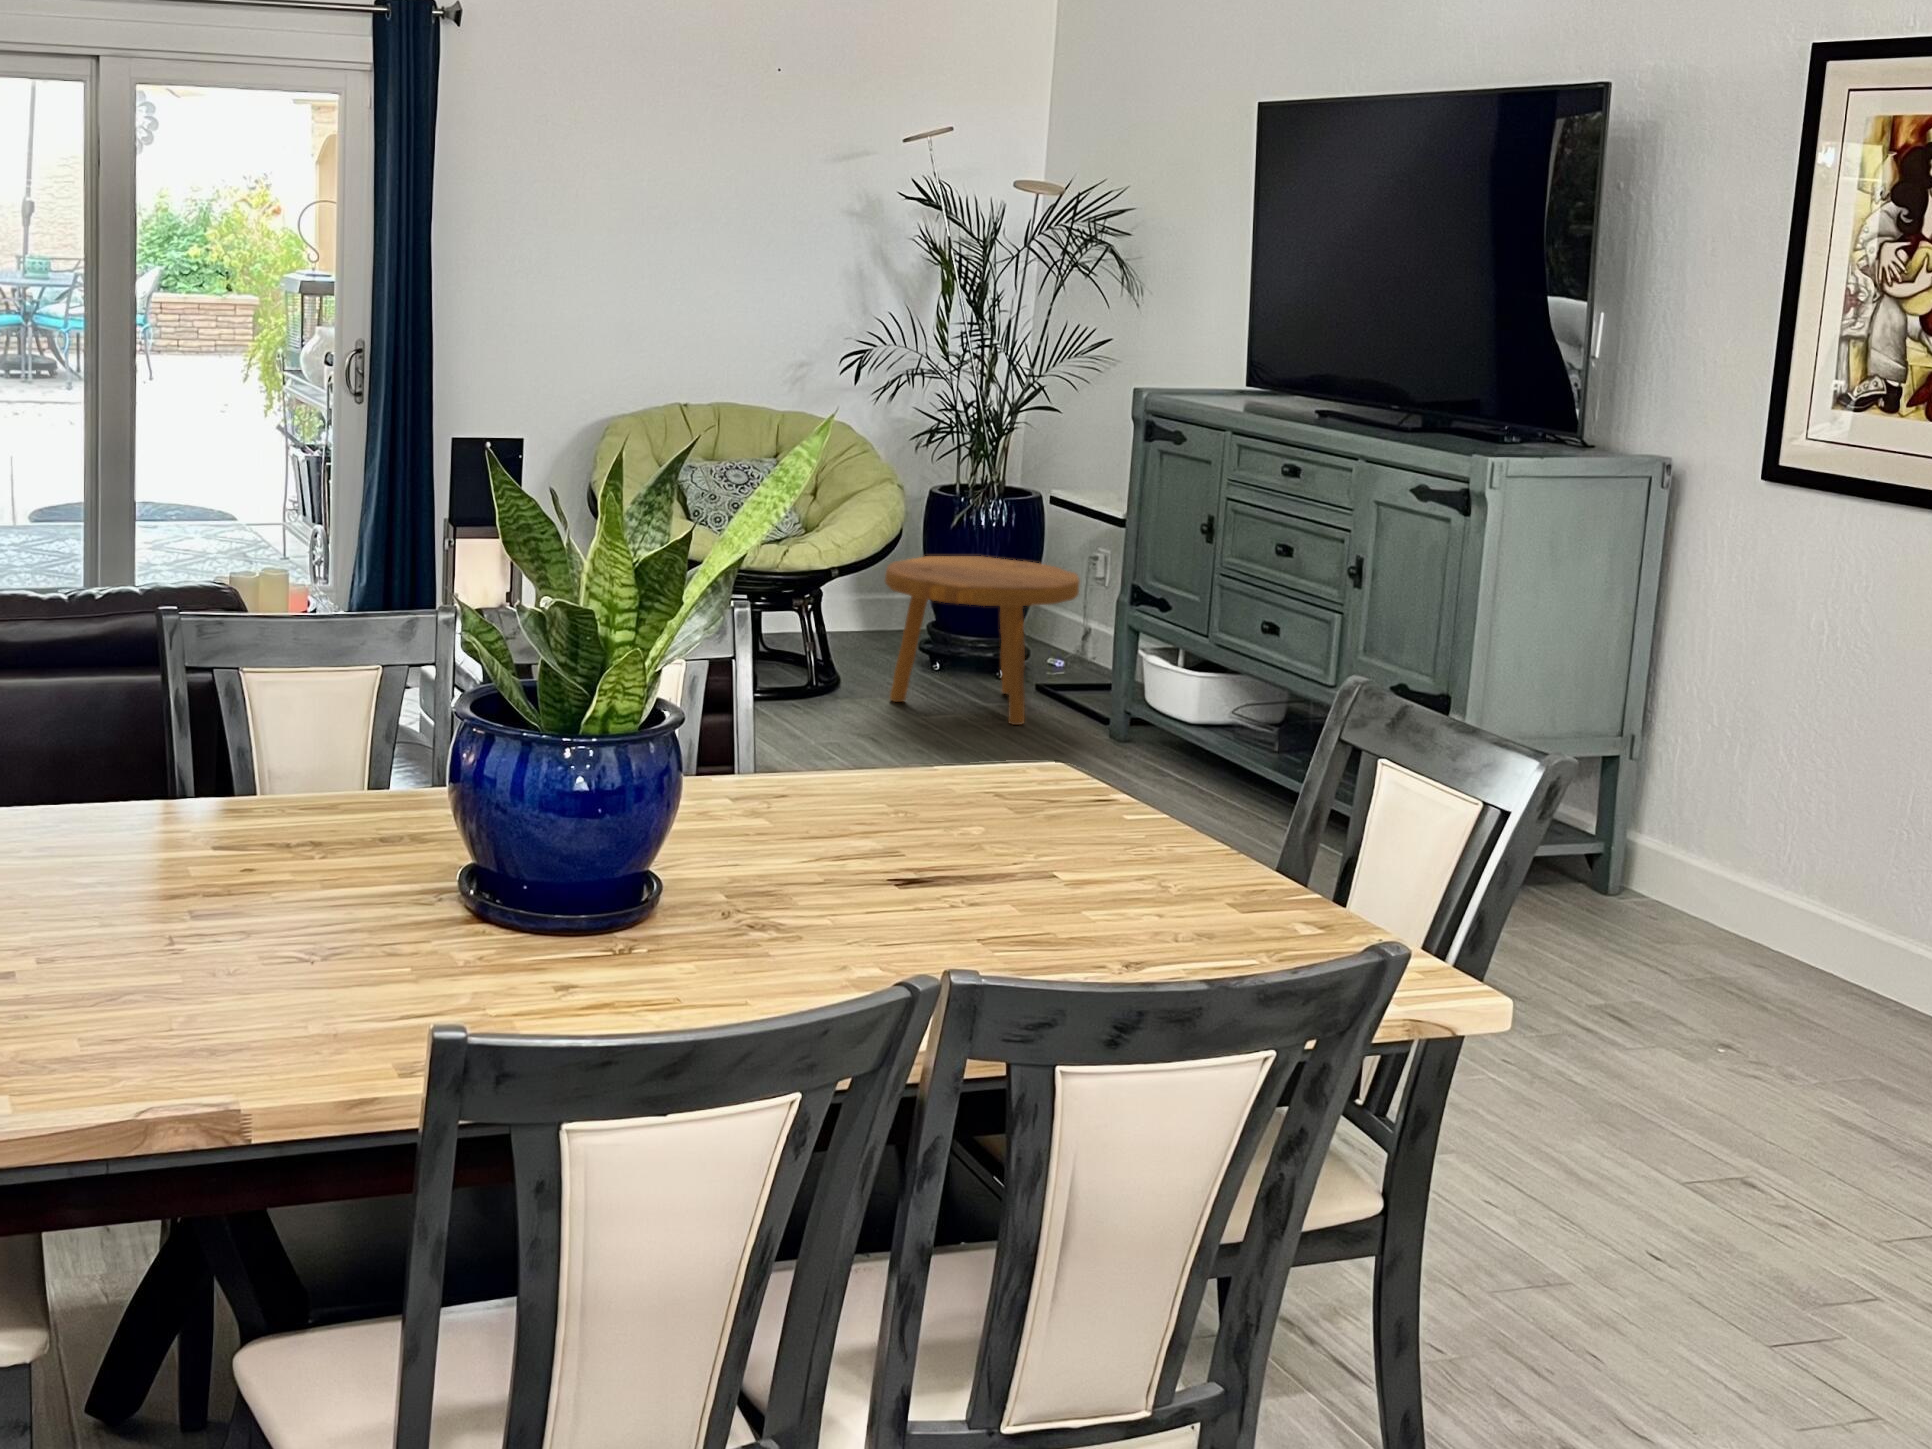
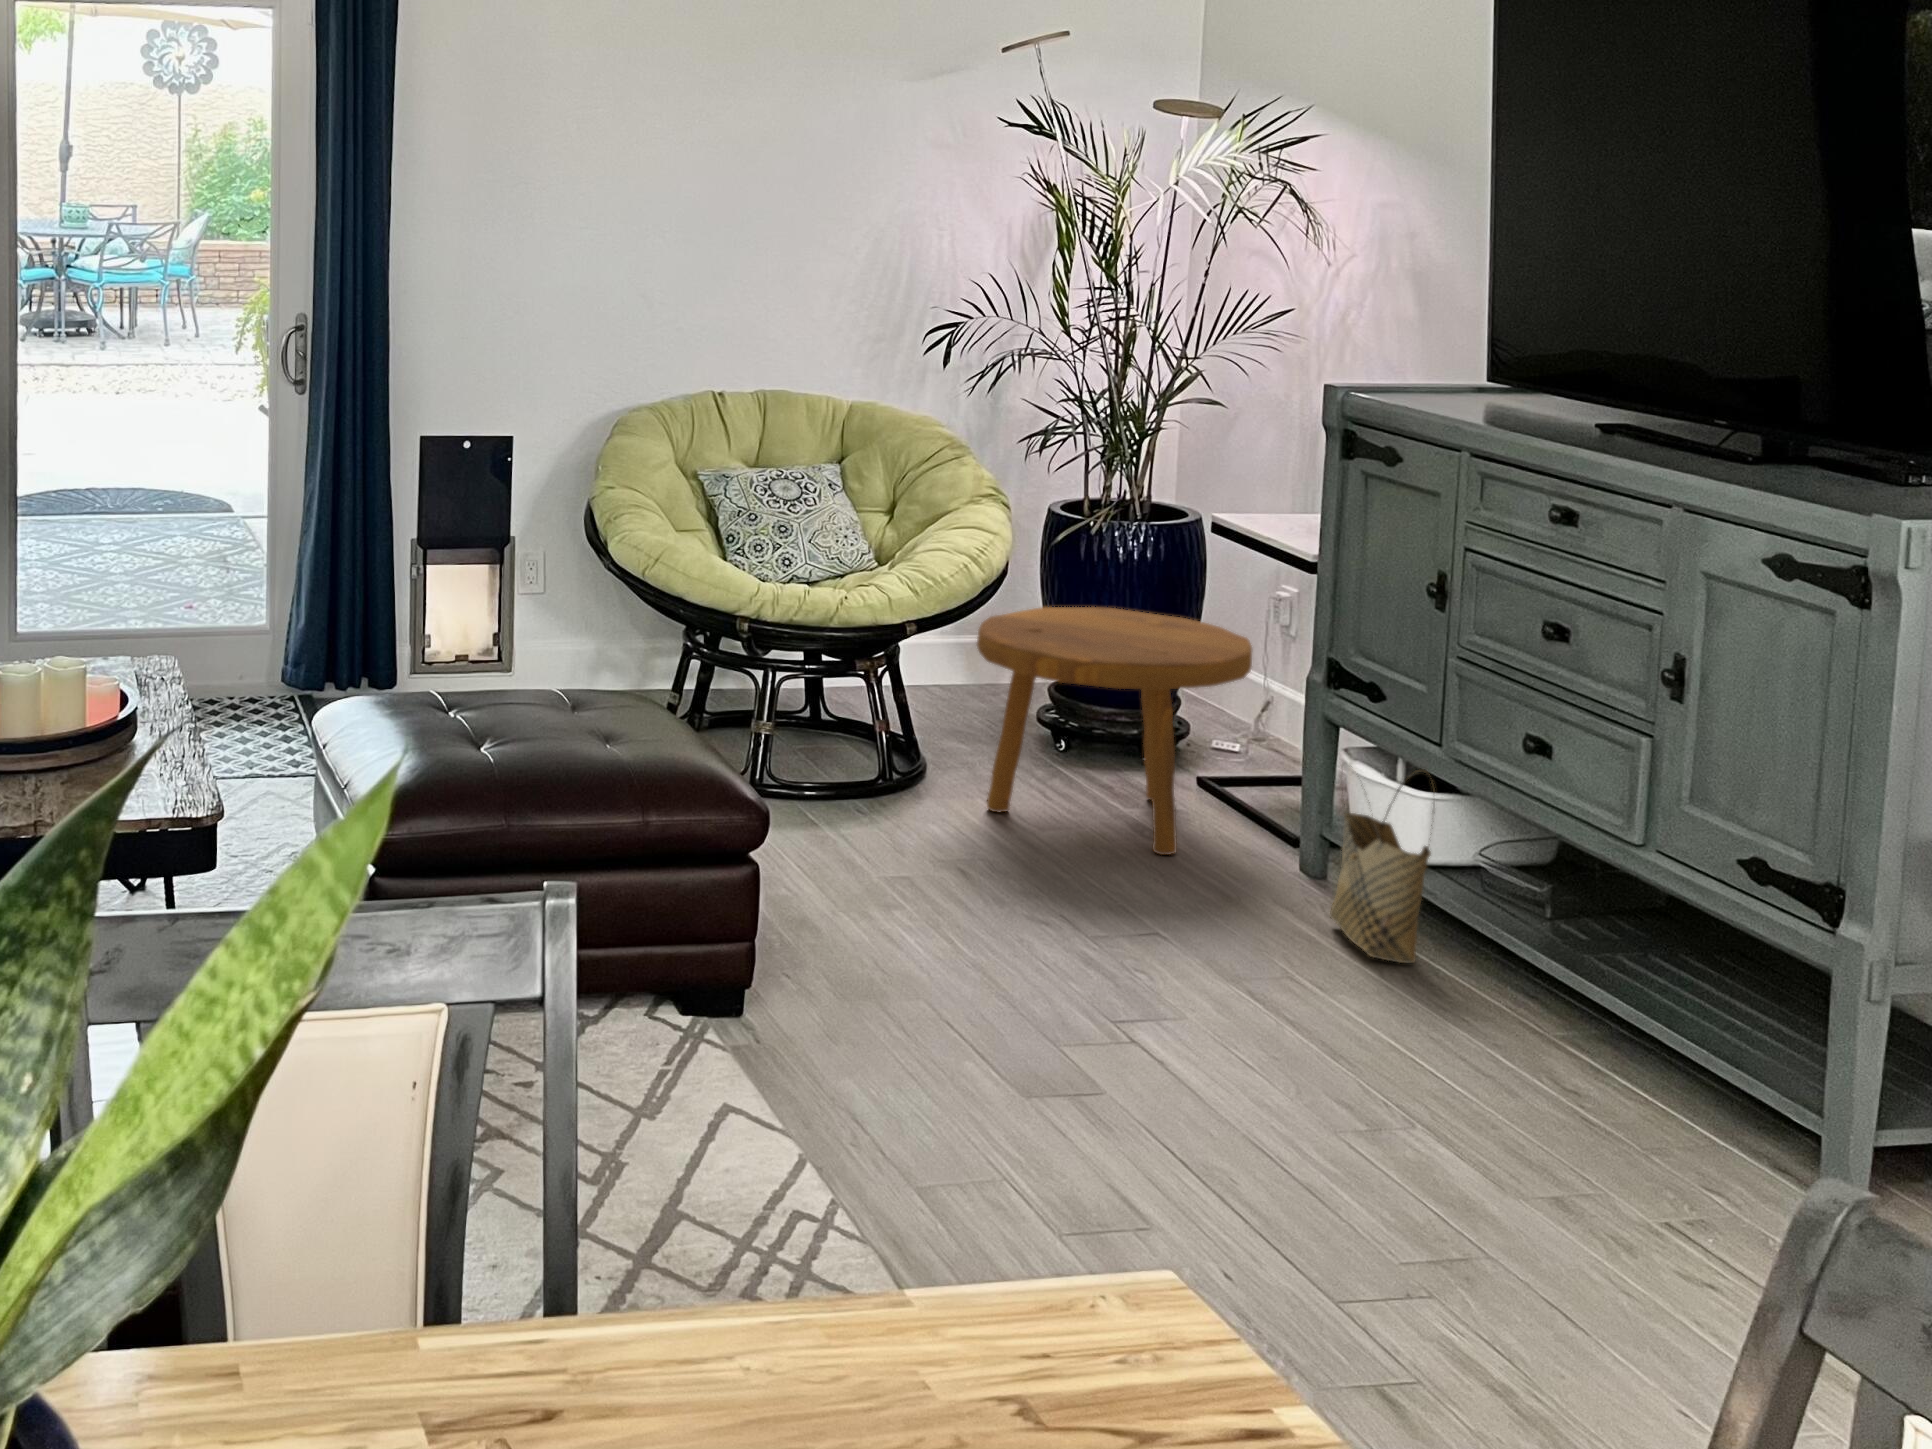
woven basket: none [1130,646,1202,781] -> present [1330,769,1432,963]

